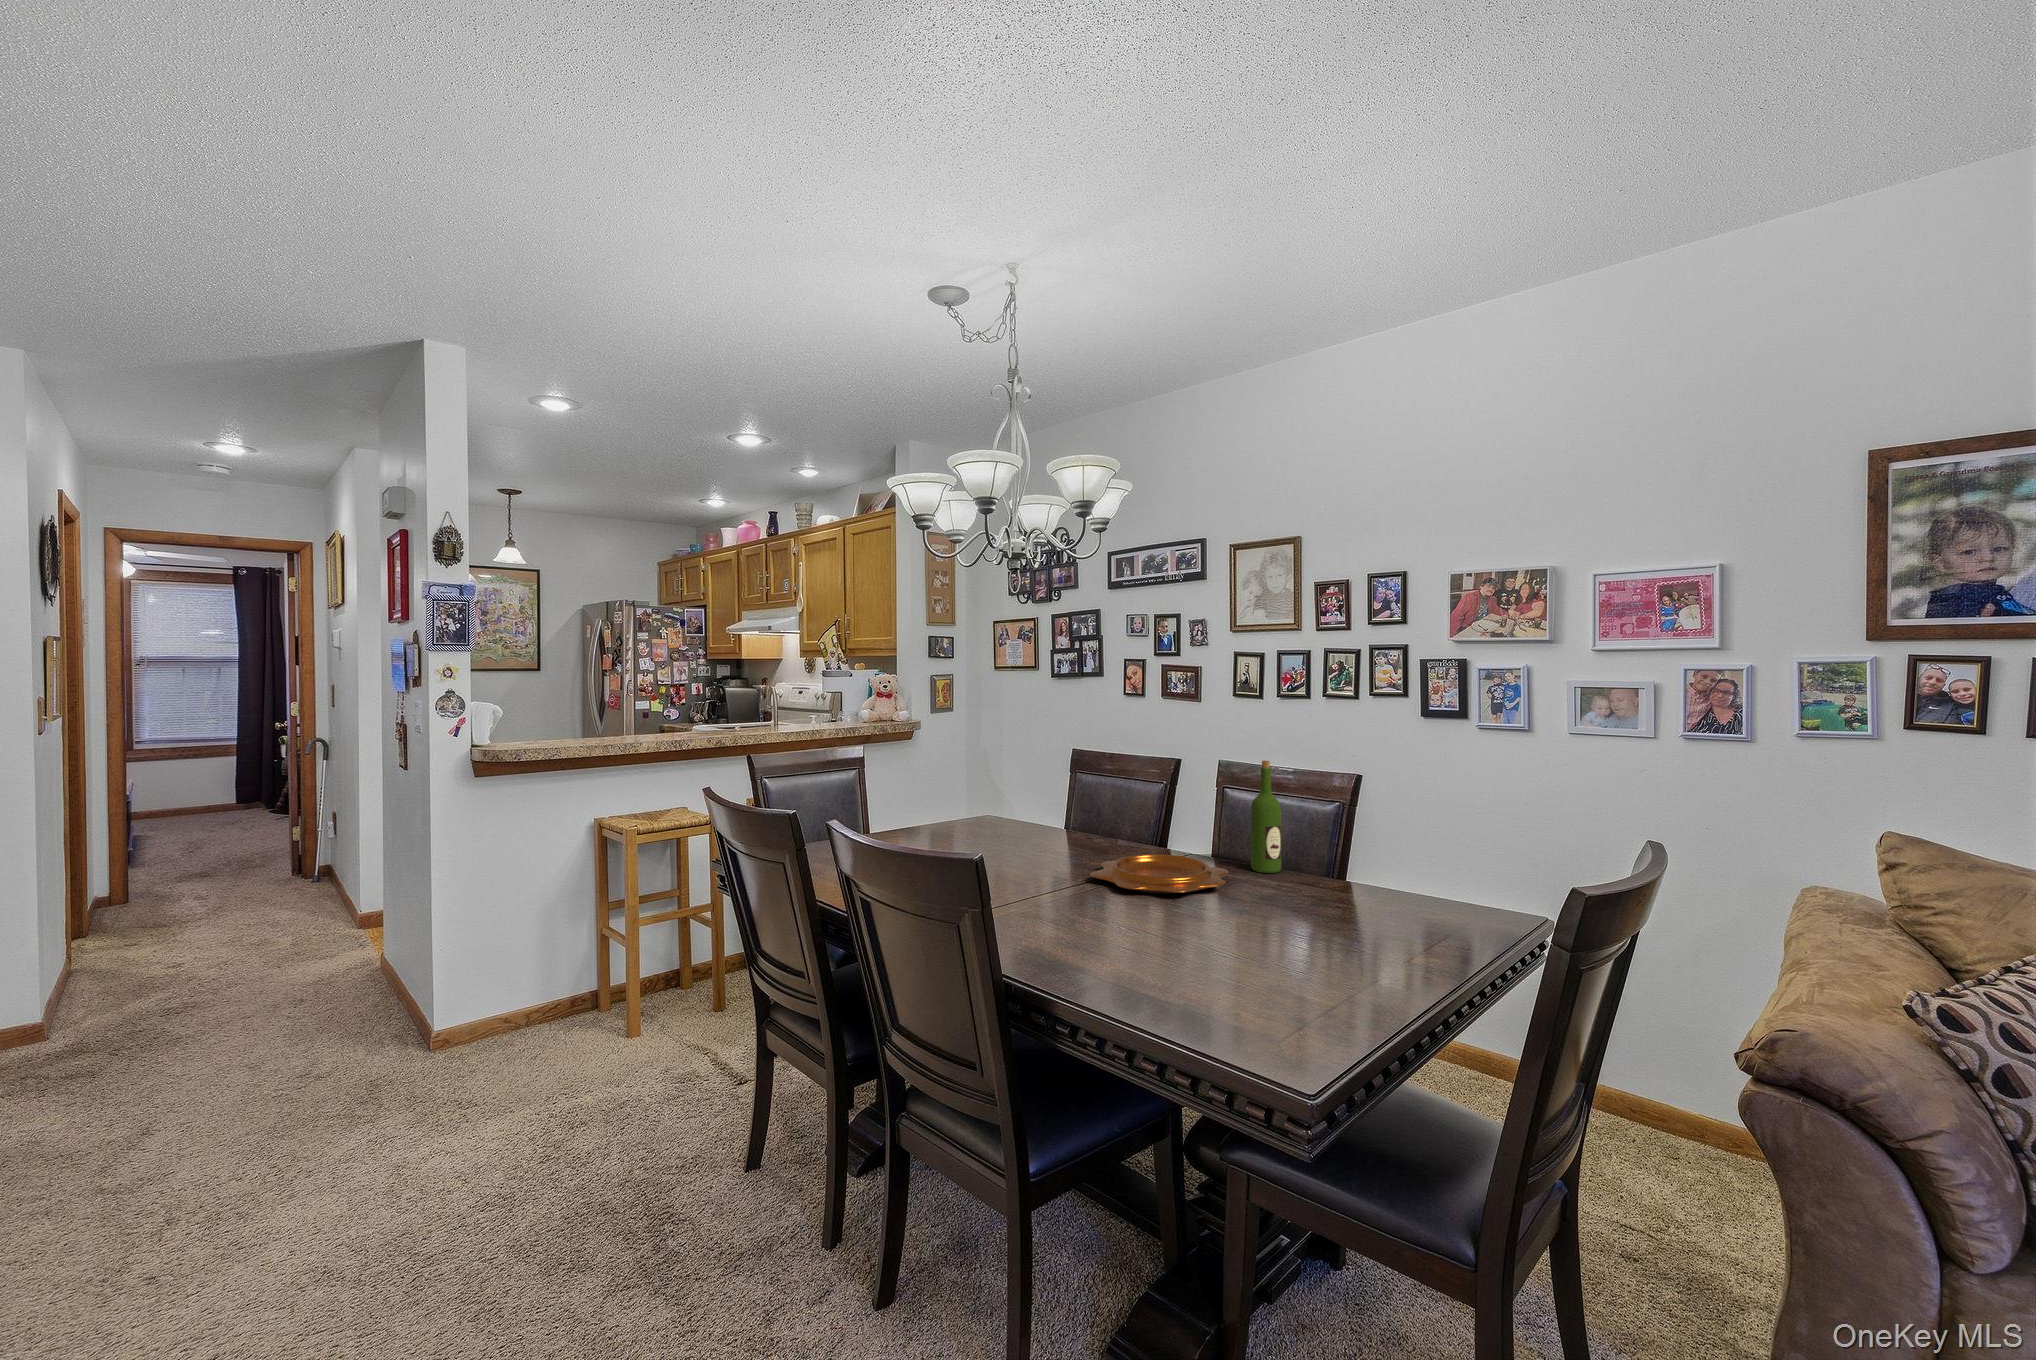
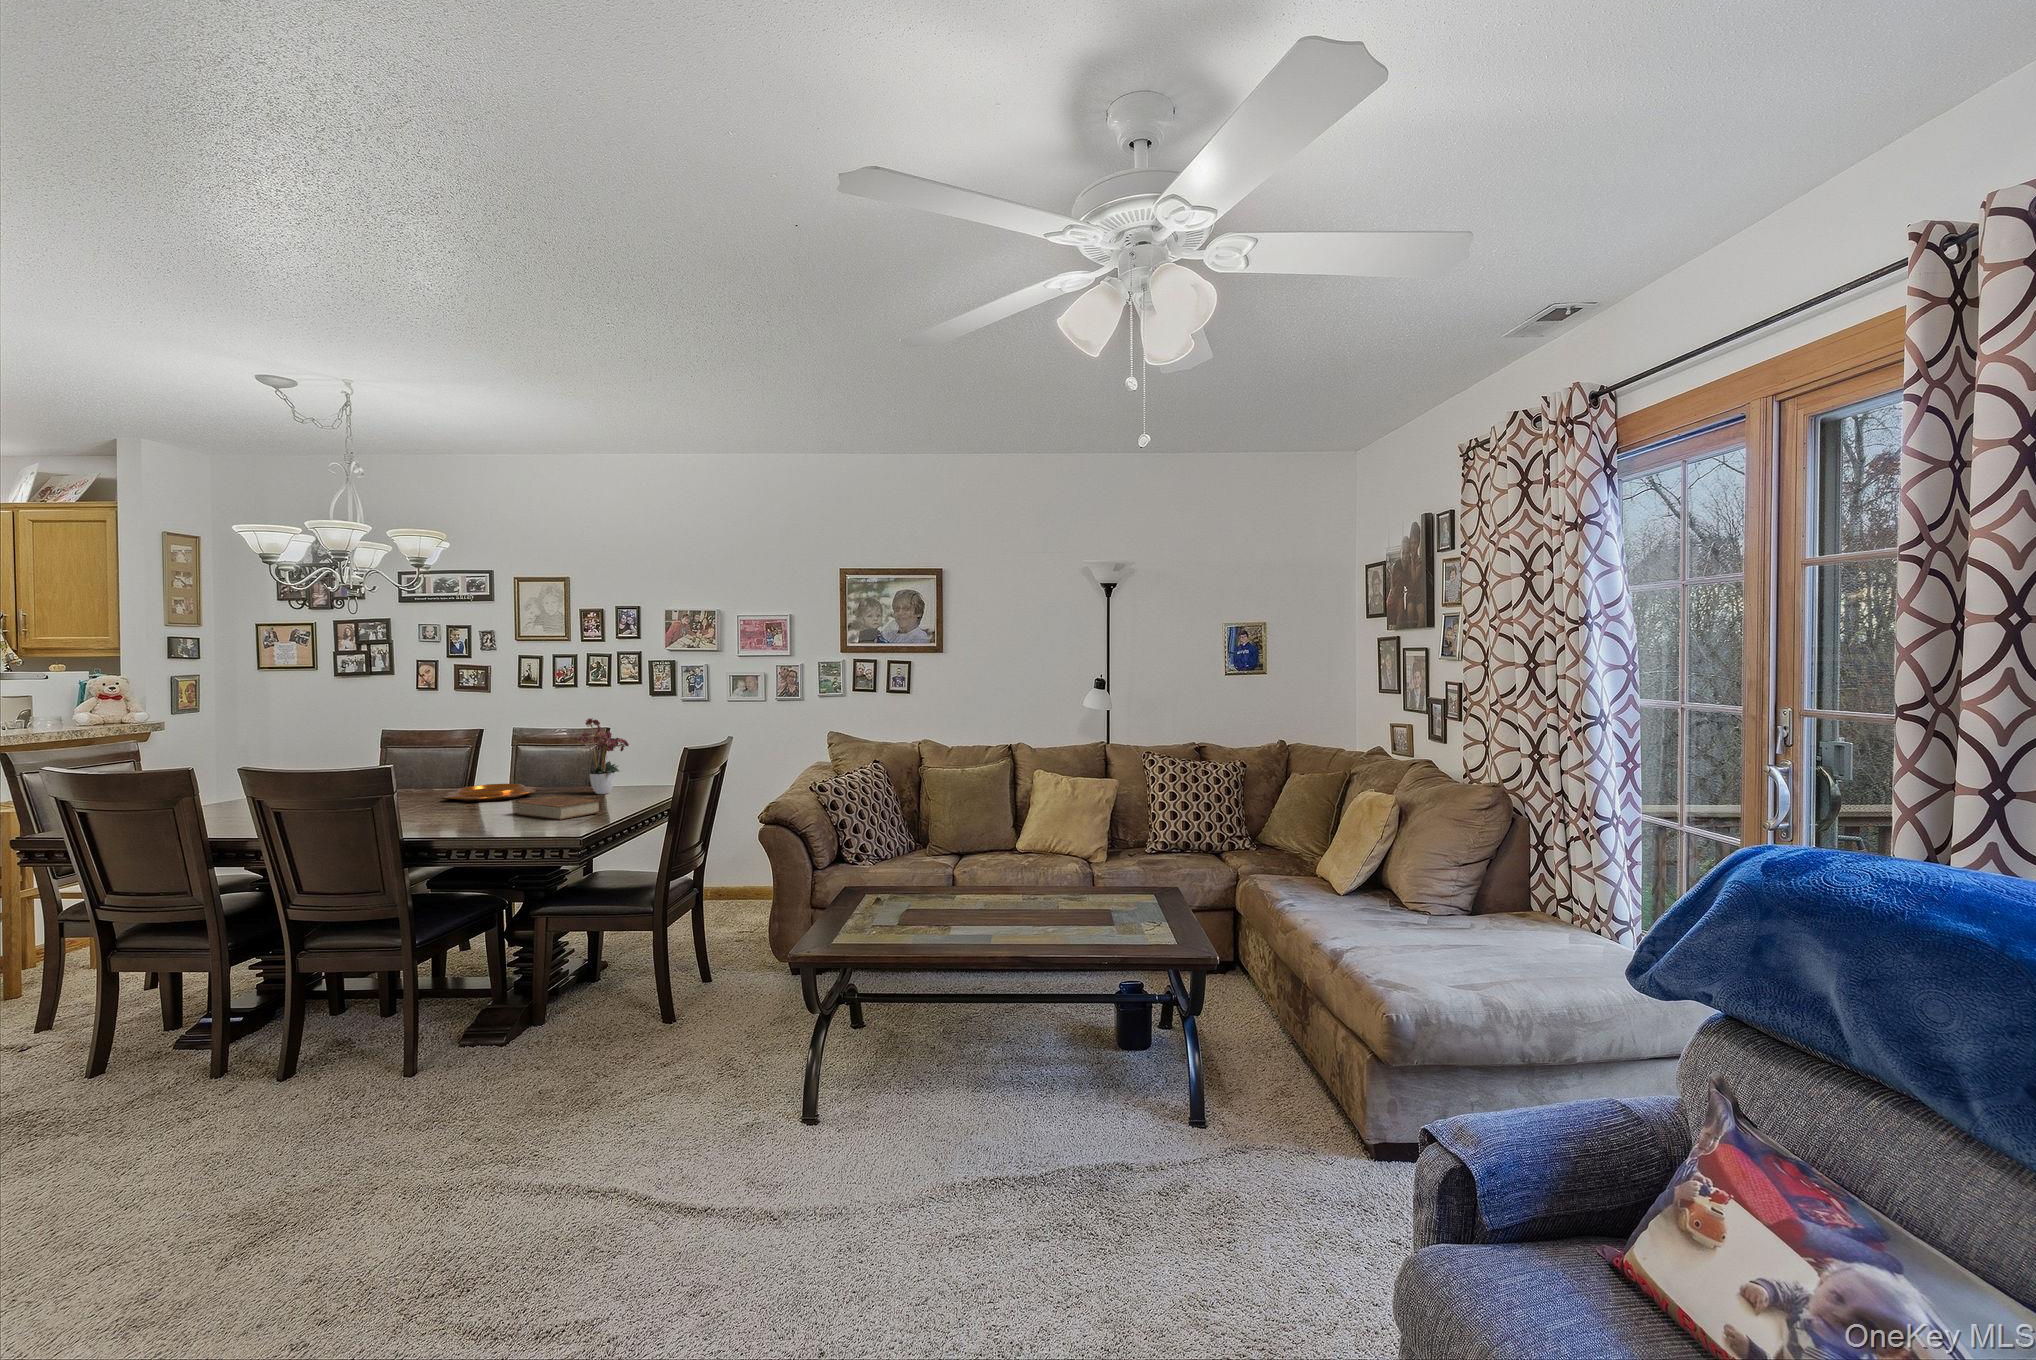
flower arrangement: none [1290,756,1400,910] -> present [577,718,629,794]
wine bottle: present [1251,761,1281,873] -> none [547,723,566,788]
book: none [1168,924,1333,1011] -> present [516,796,601,820]

